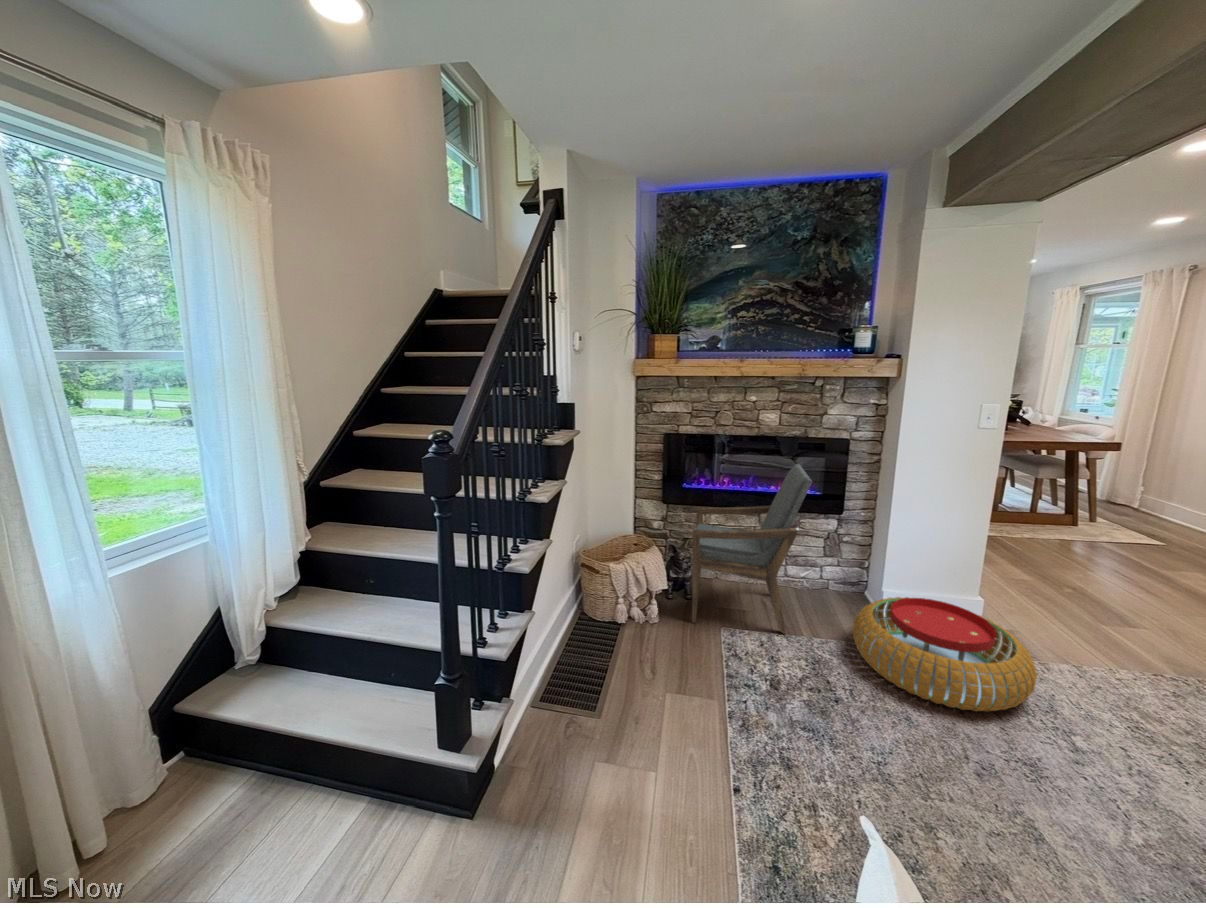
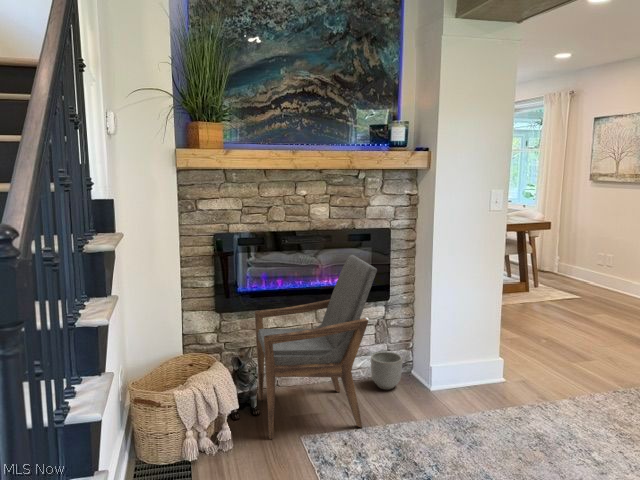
planter: none [814,566,850,606] -> present [371,351,403,390]
pouf: present [853,597,1037,712] -> none [420,365,562,458]

